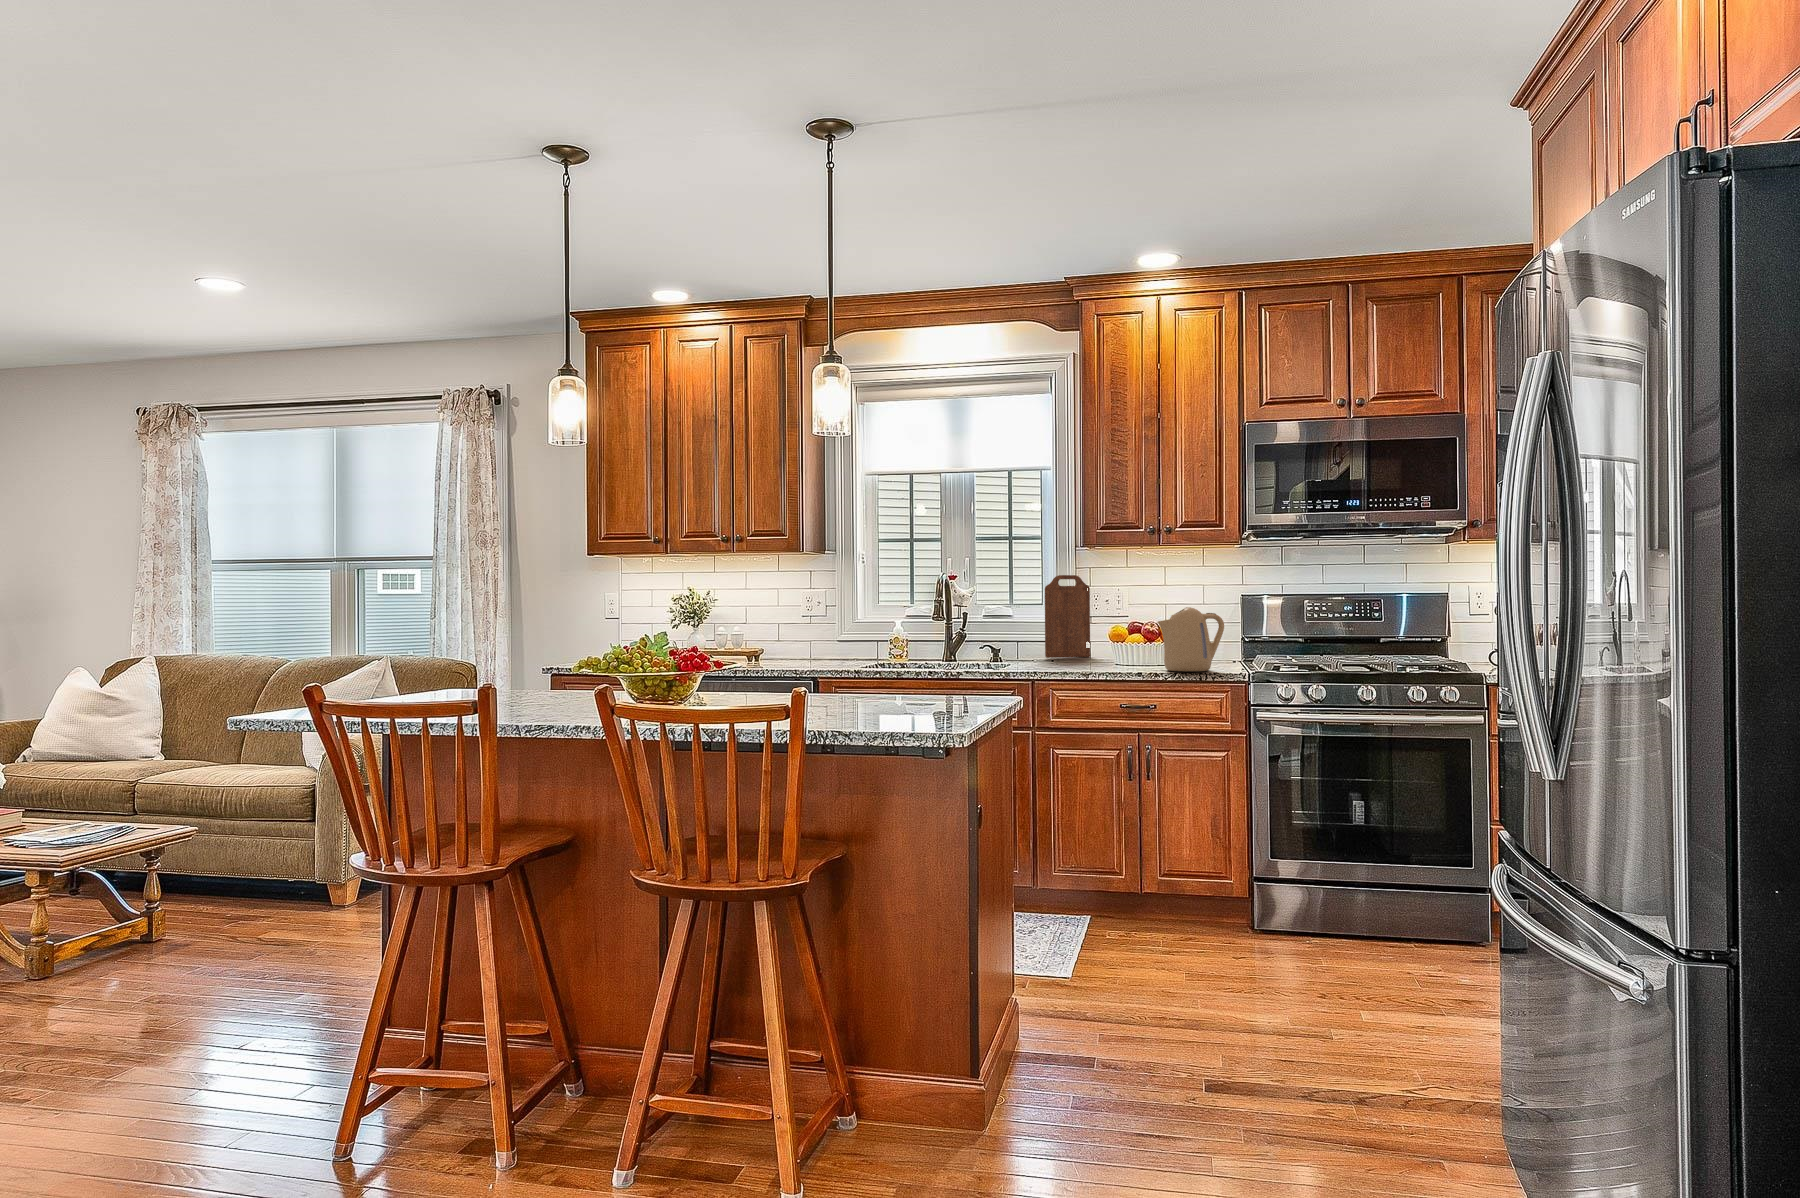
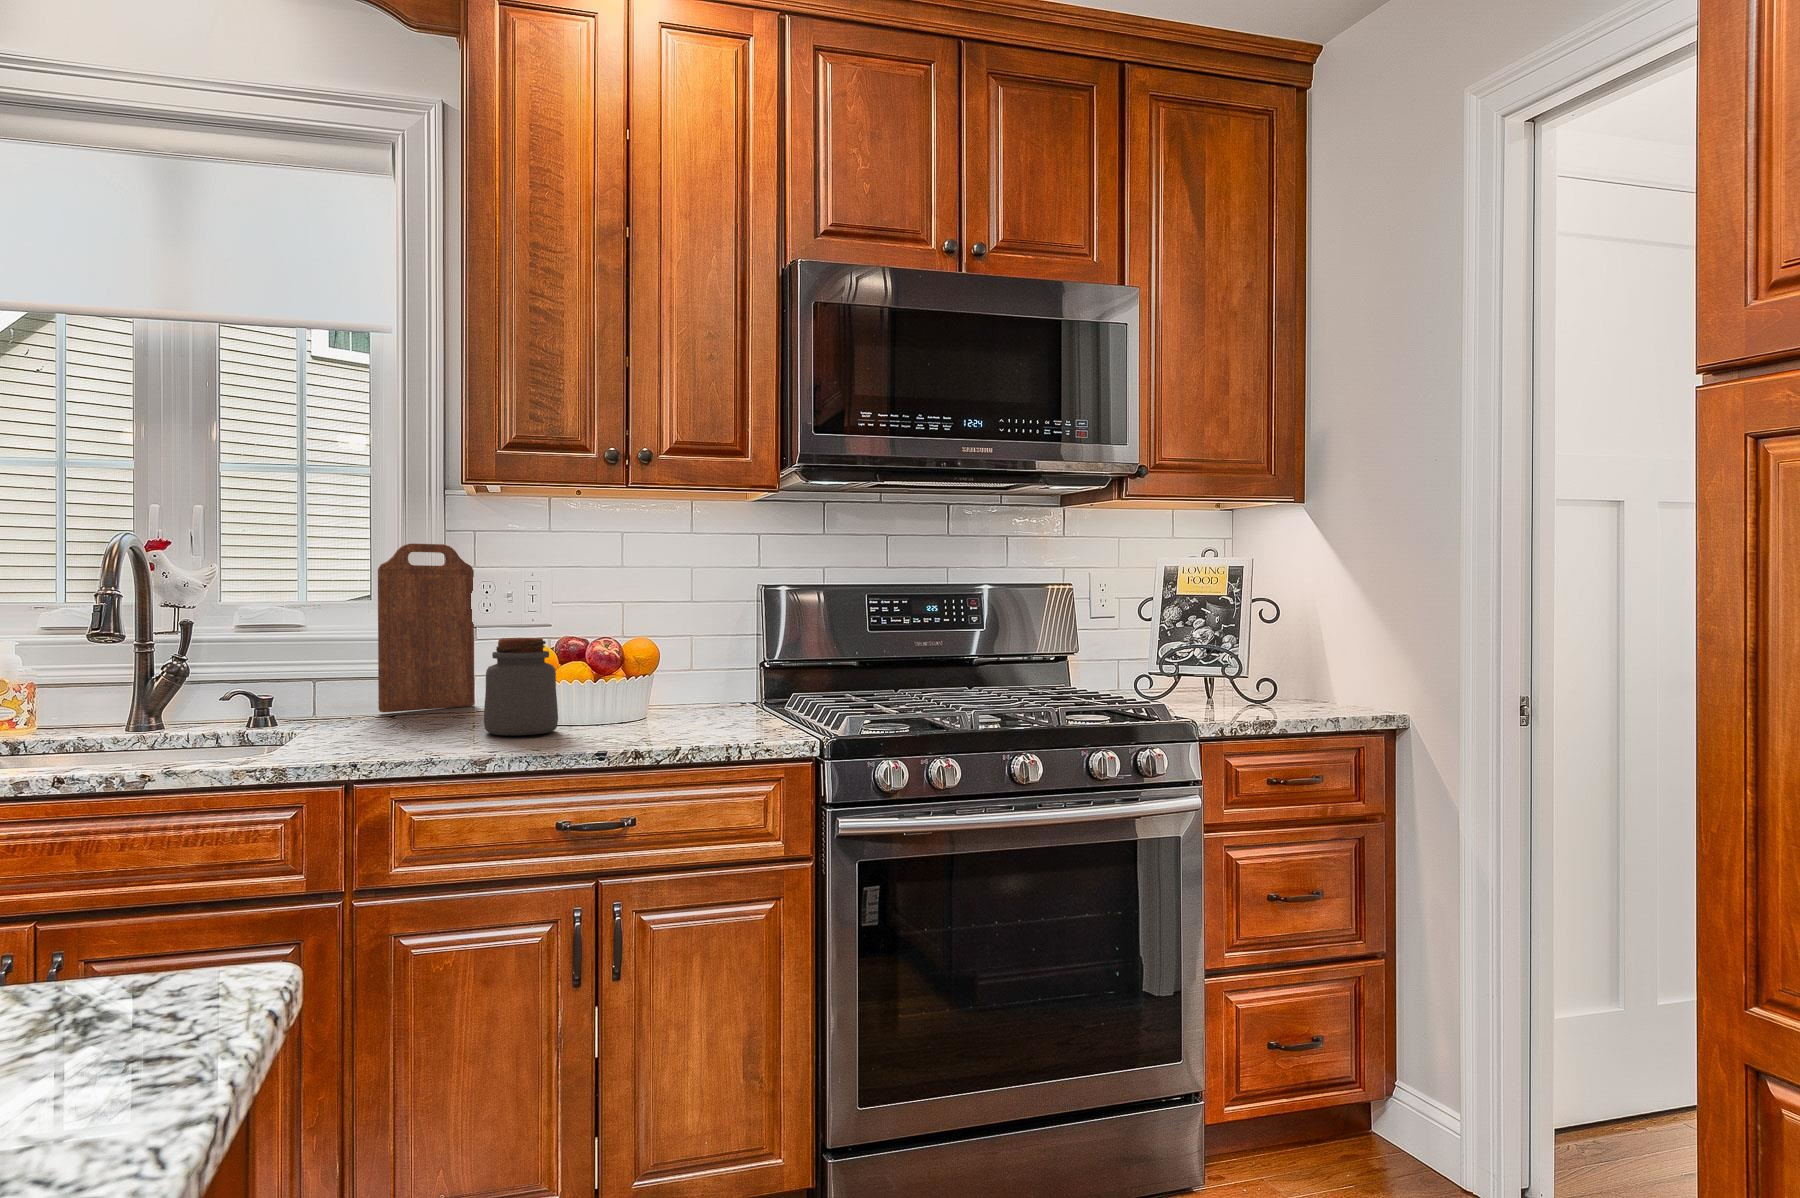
kettle: present [1158,607,1224,671] -> none [630,610,761,742]
jar: none [1091,621,1126,667] -> present [484,637,558,735]

